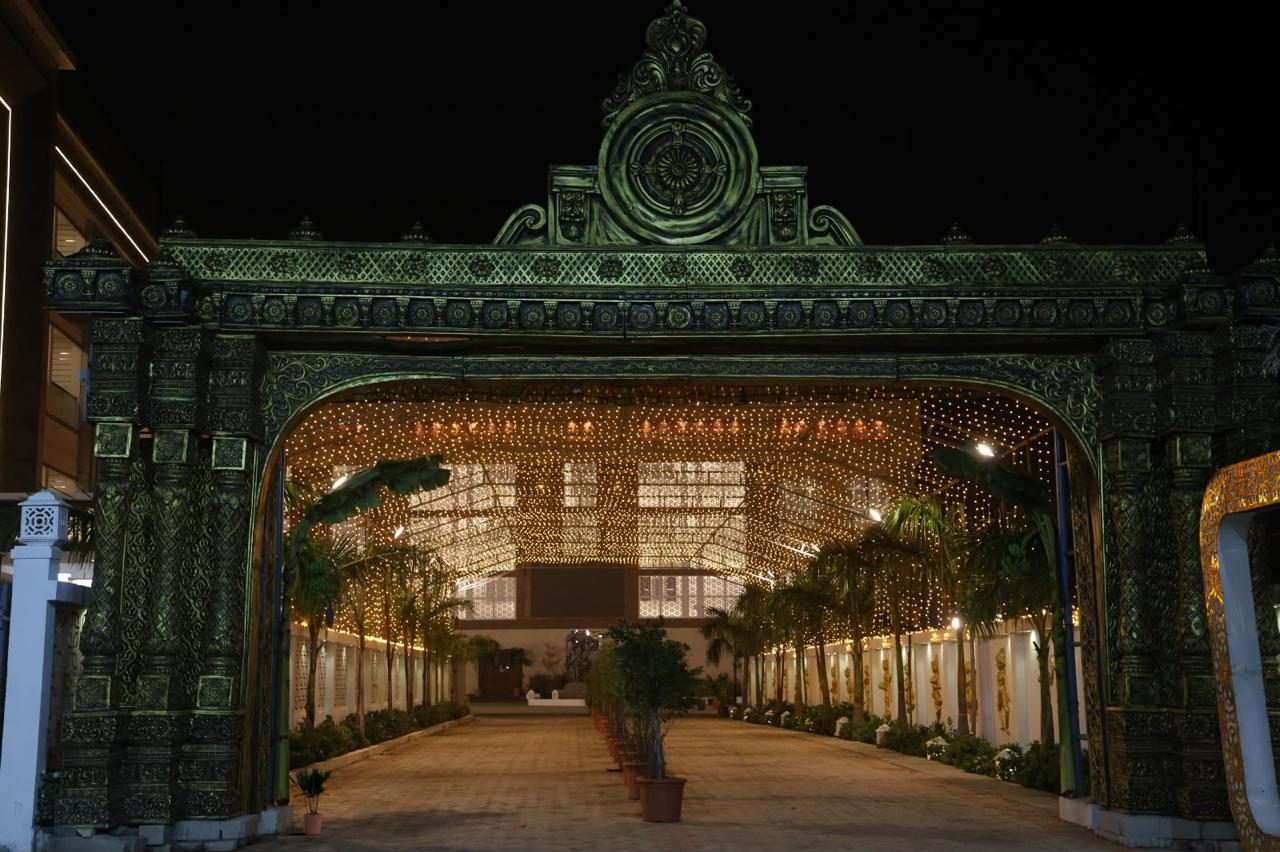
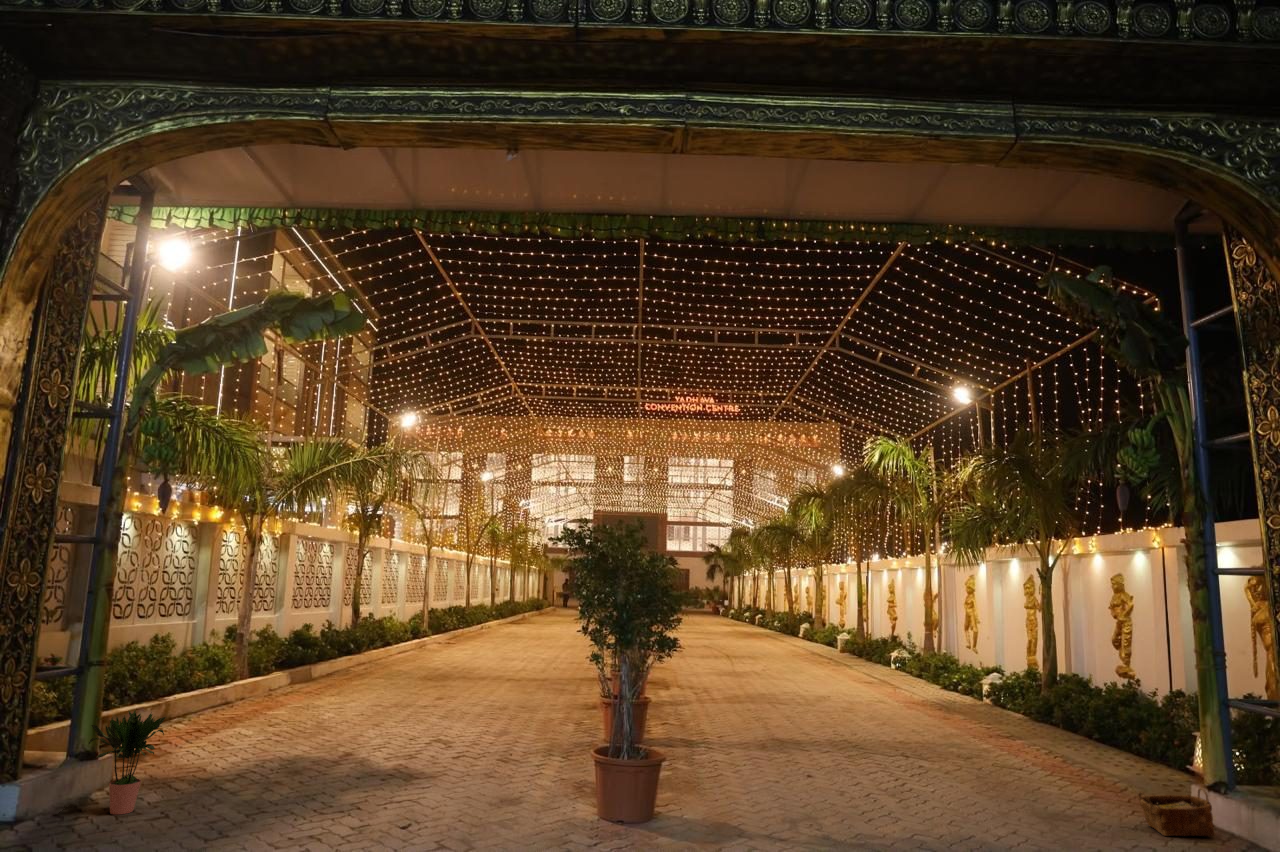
woven basket: none [1017,795,1062,827] -> present [1139,788,1214,836]

